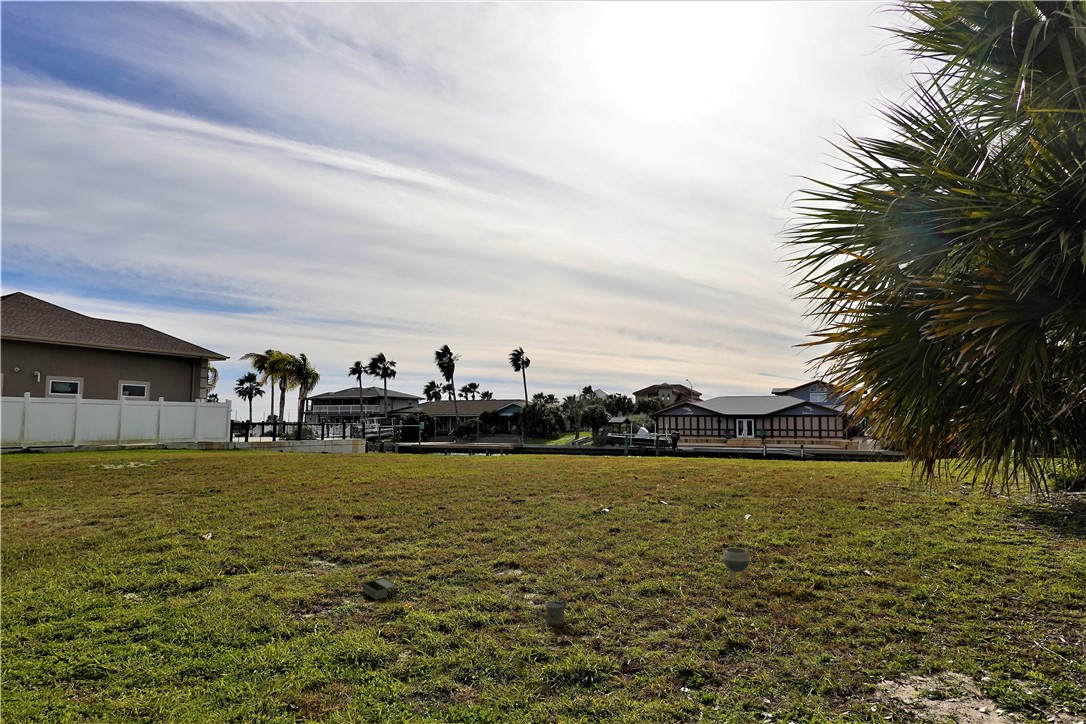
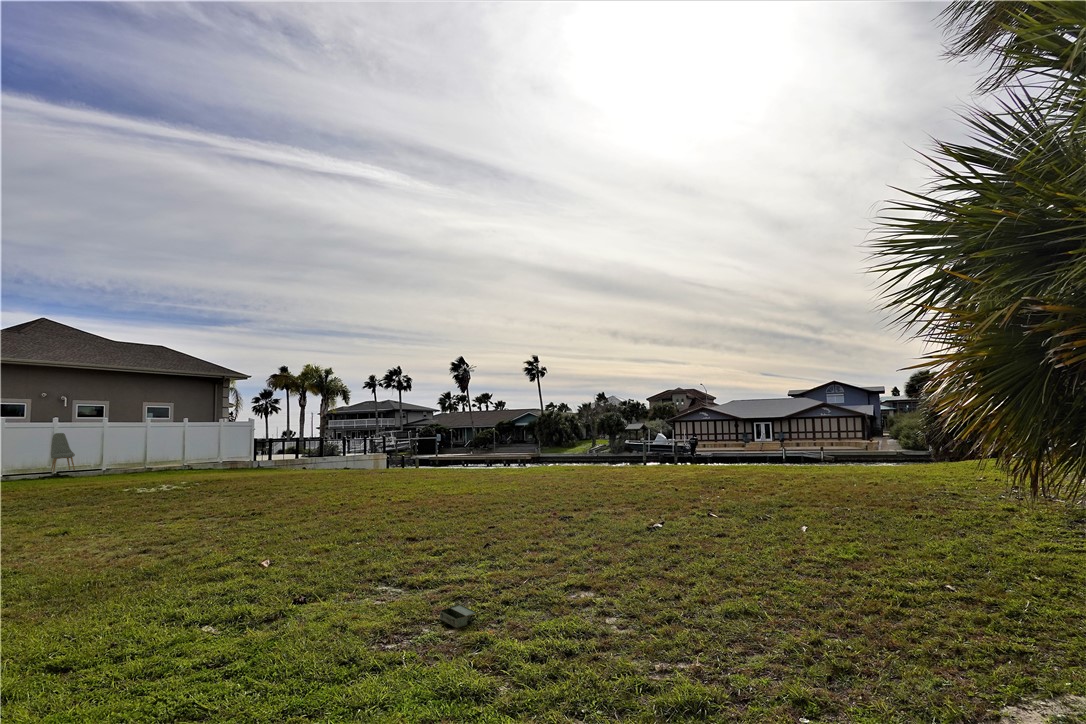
chair: none [20,409,44,448] -> present [51,433,75,472]
planter: present [723,548,750,585] -> none [803,565,831,604]
watering can: present [536,599,566,626] -> none [629,625,656,653]

